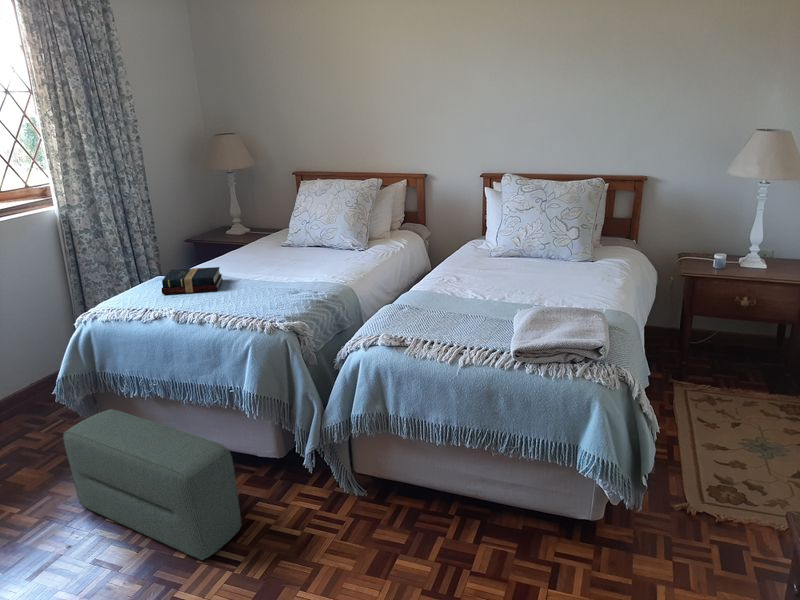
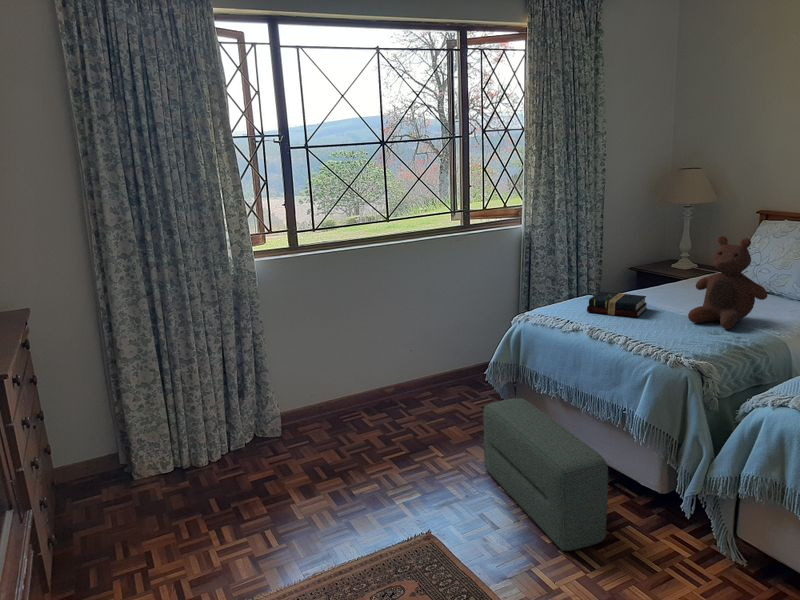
stuffed bear: none [265,198,328,286] -> present [688,236,767,329]

